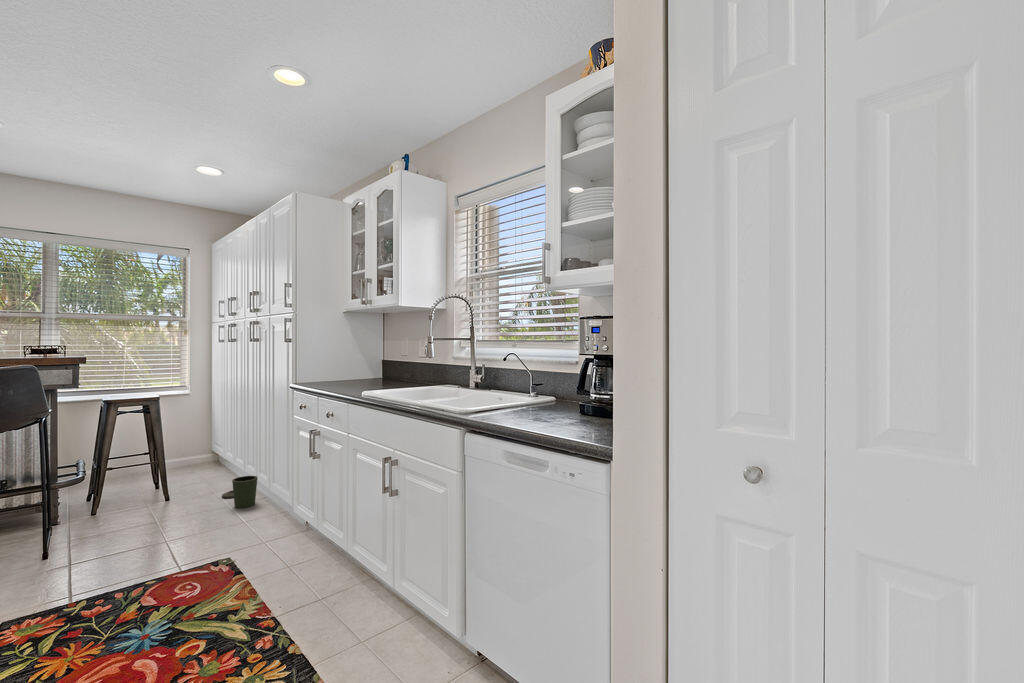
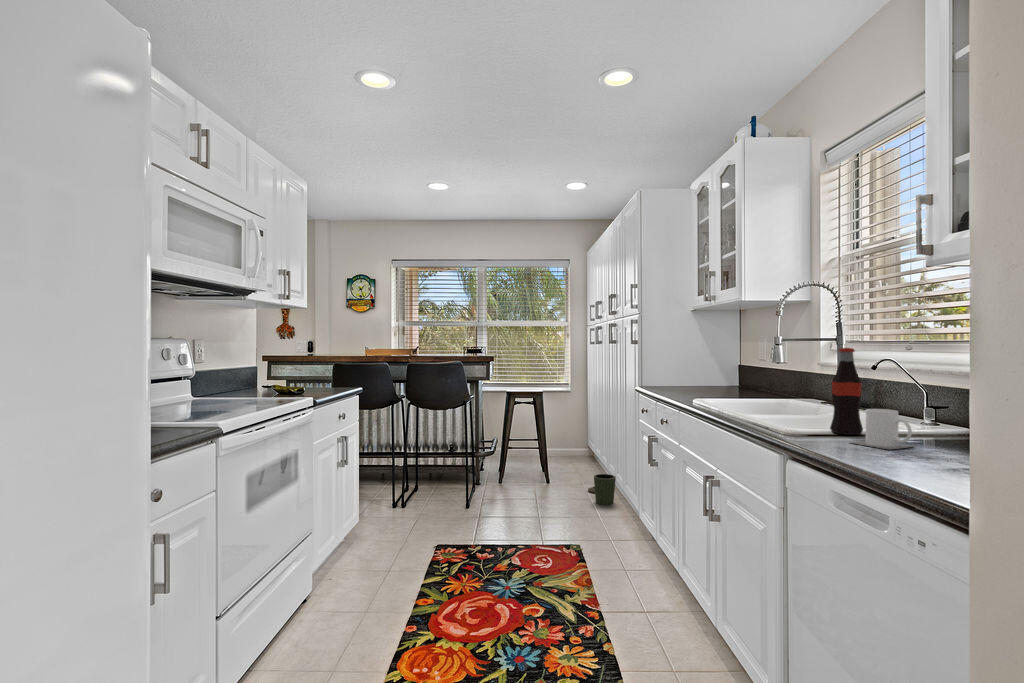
bottle: none [500,341,520,407] -> present [830,347,863,435]
mug: none [522,385,561,414] -> present [852,409,913,450]

